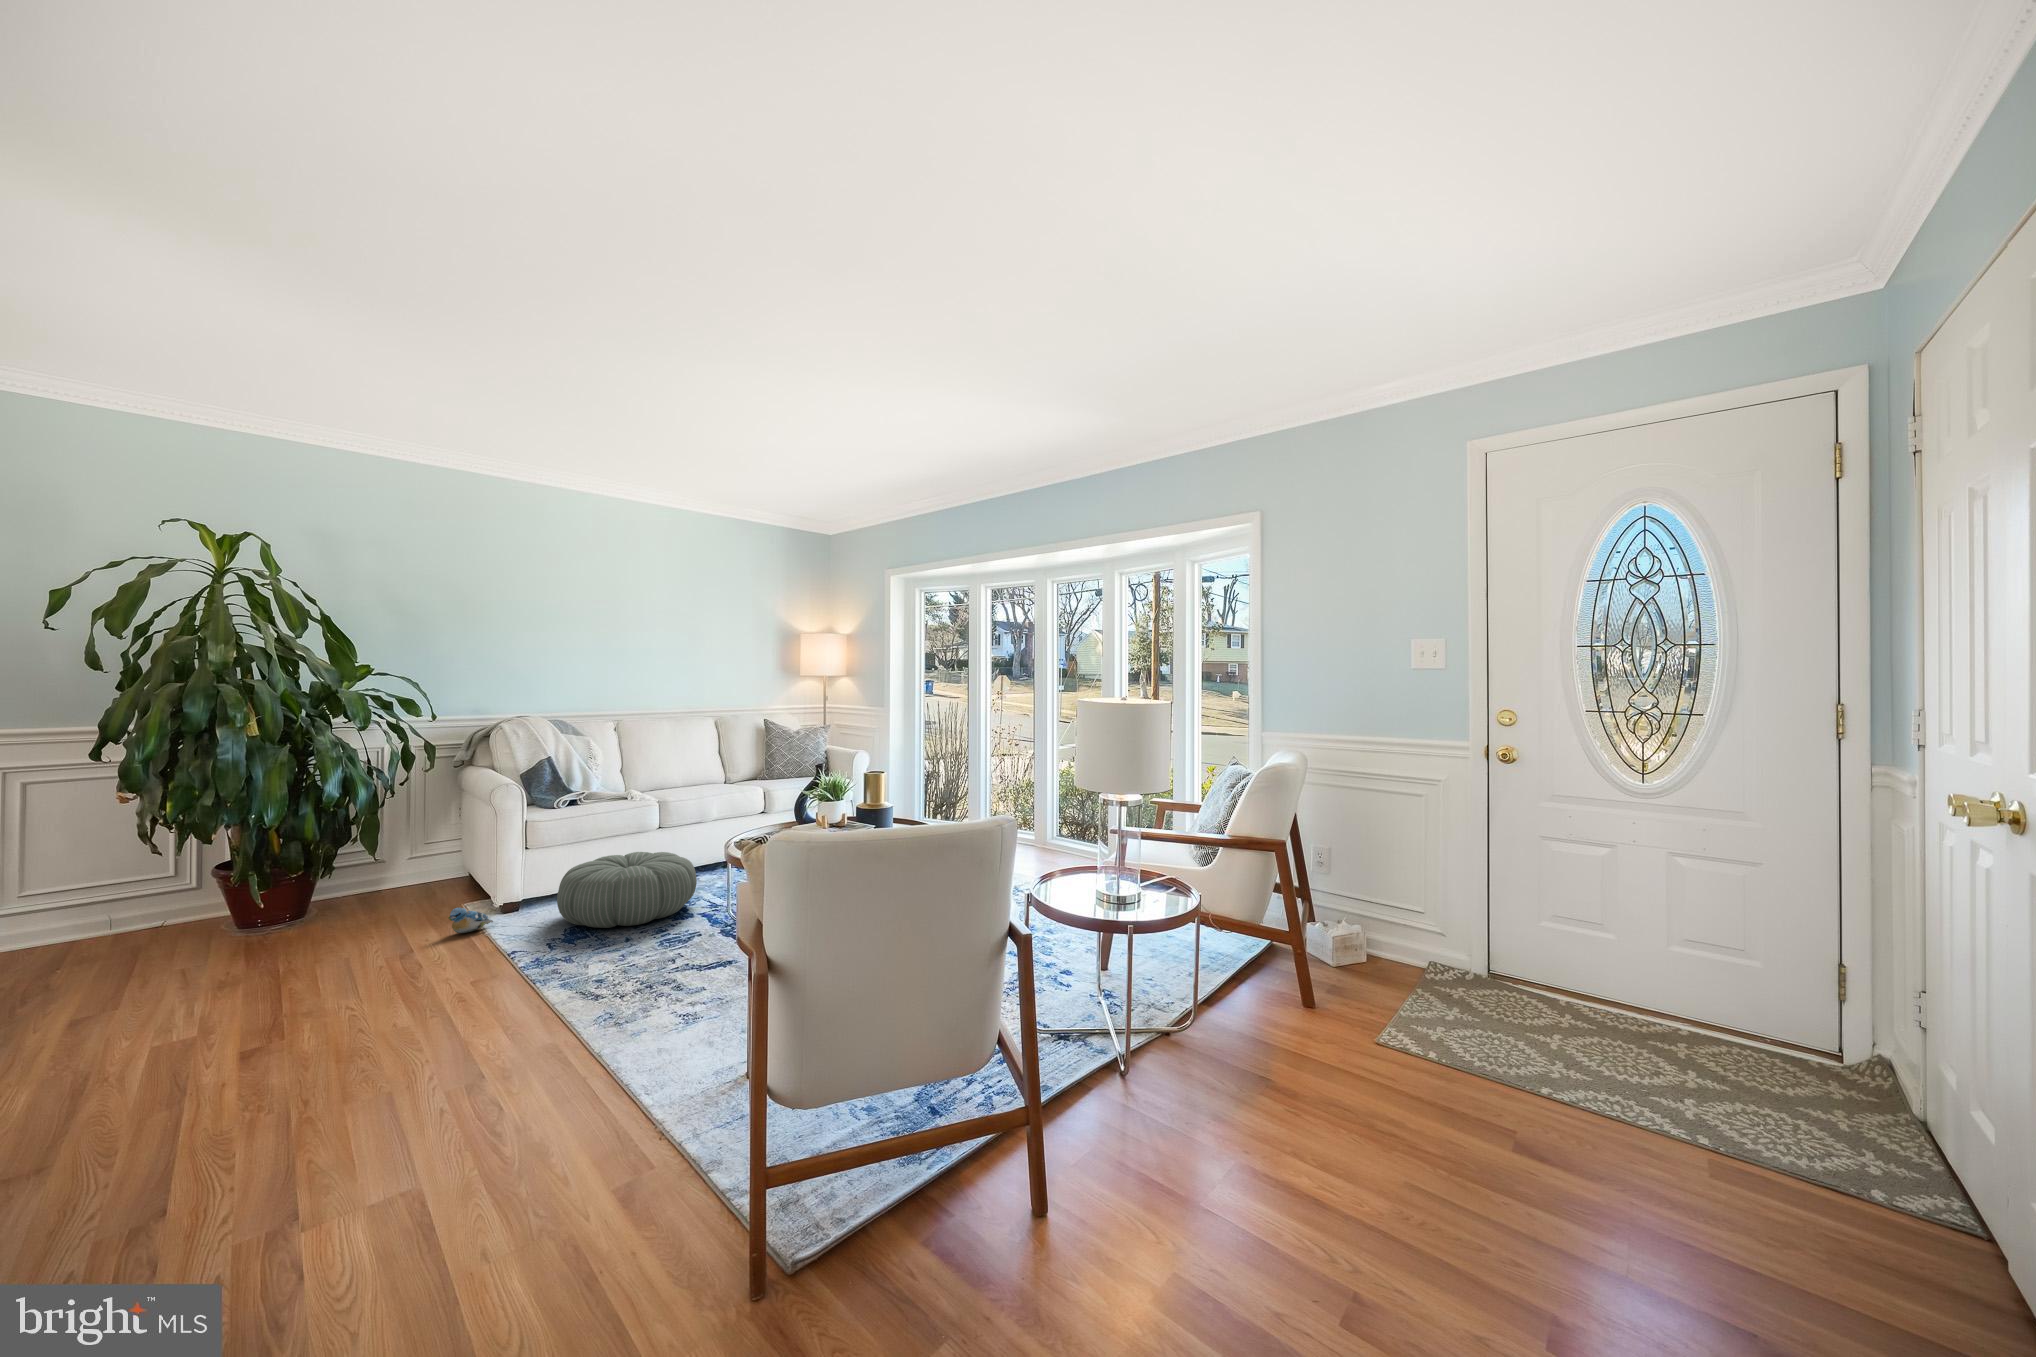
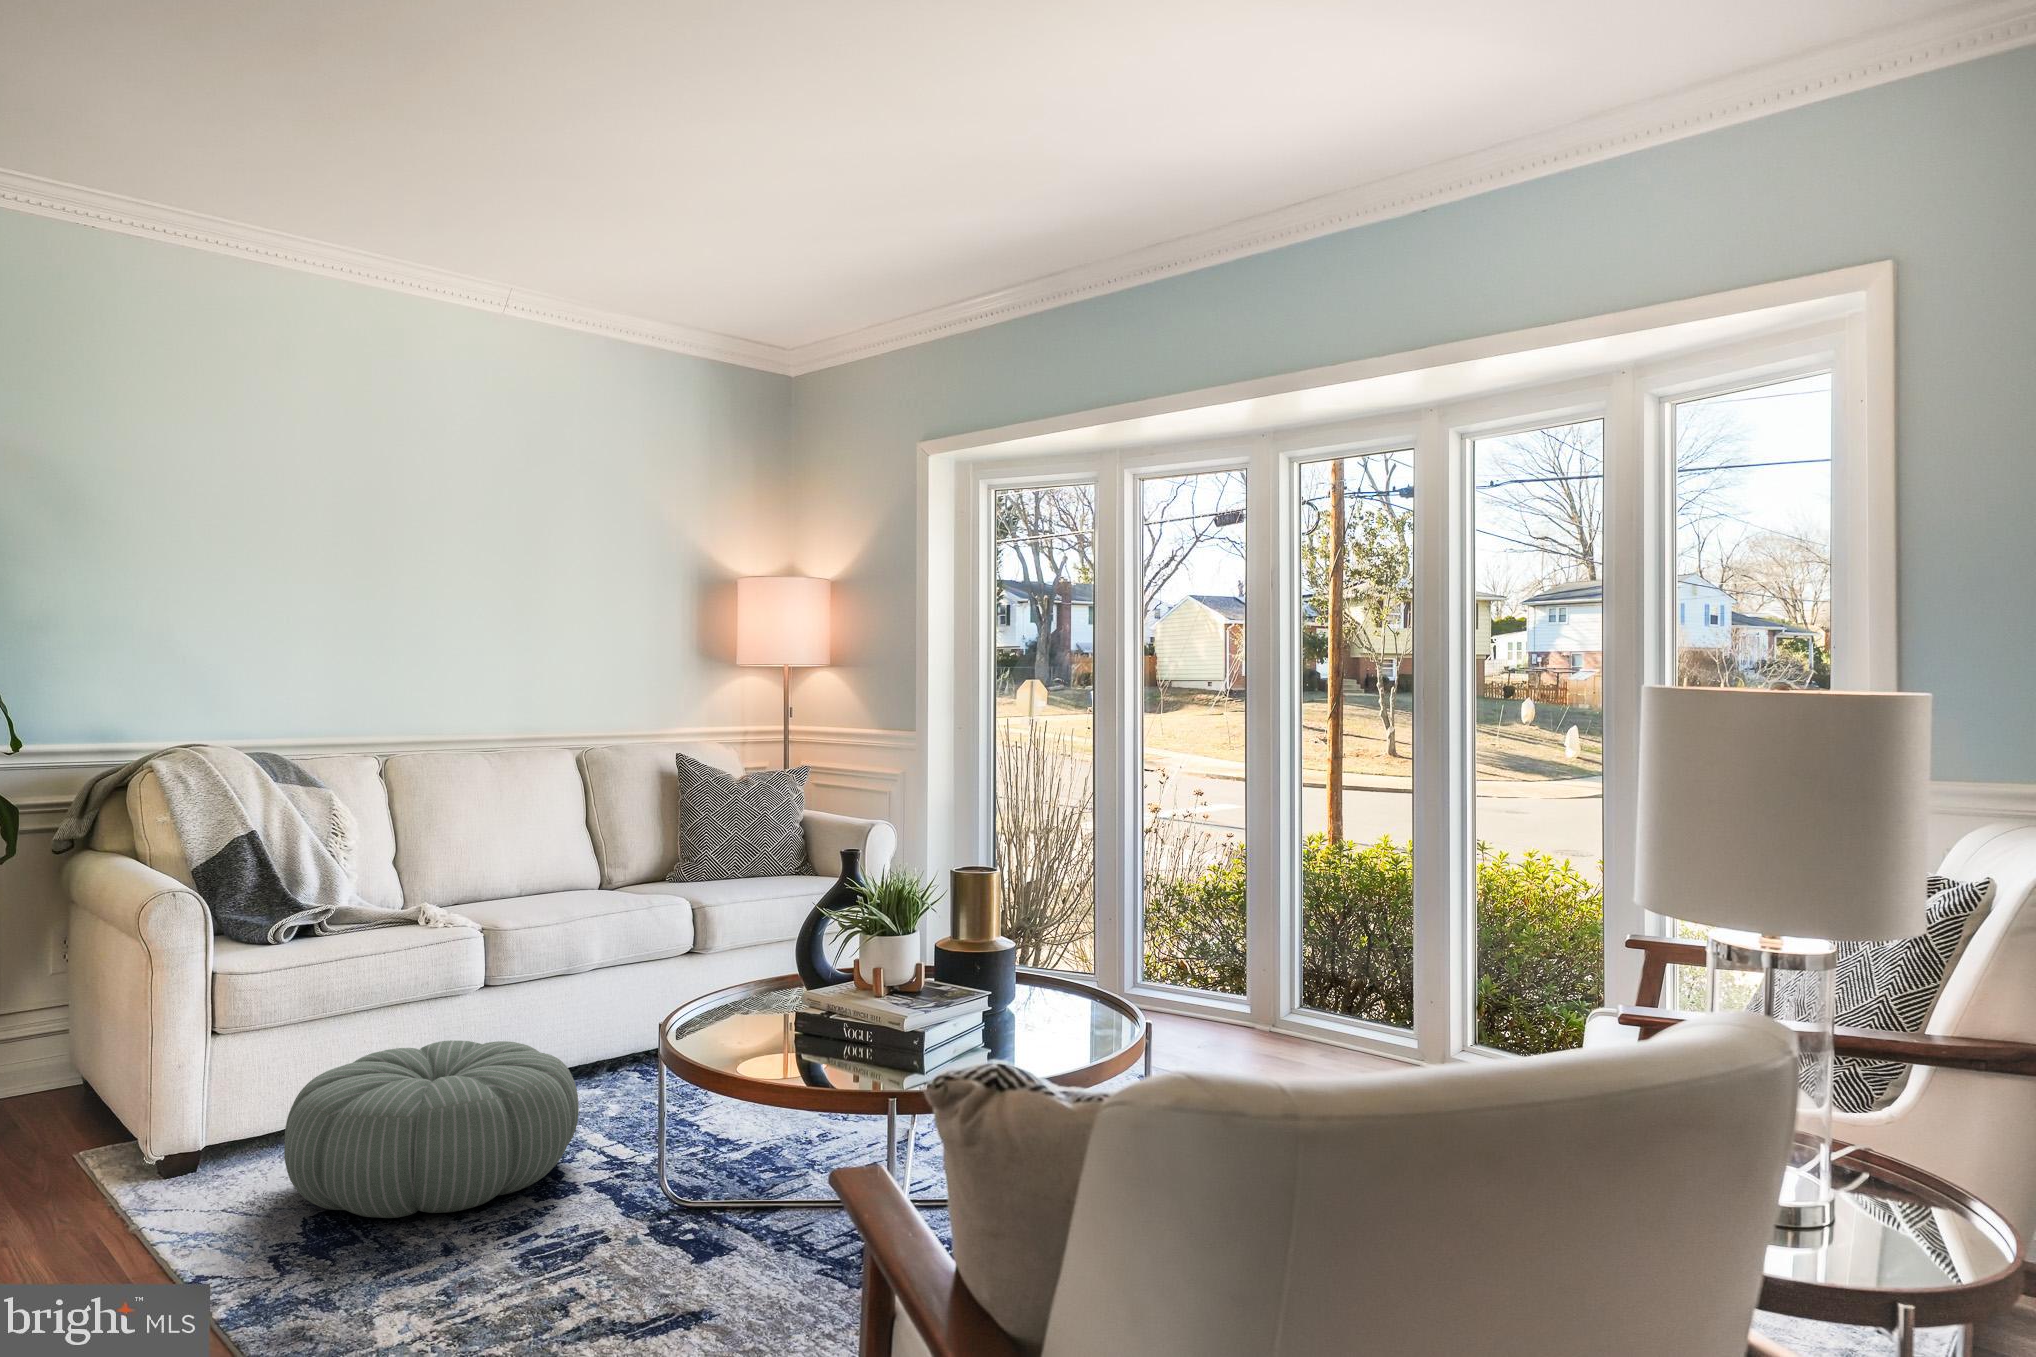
plush toy: present [448,907,493,933] -> none [49,1170,145,1227]

